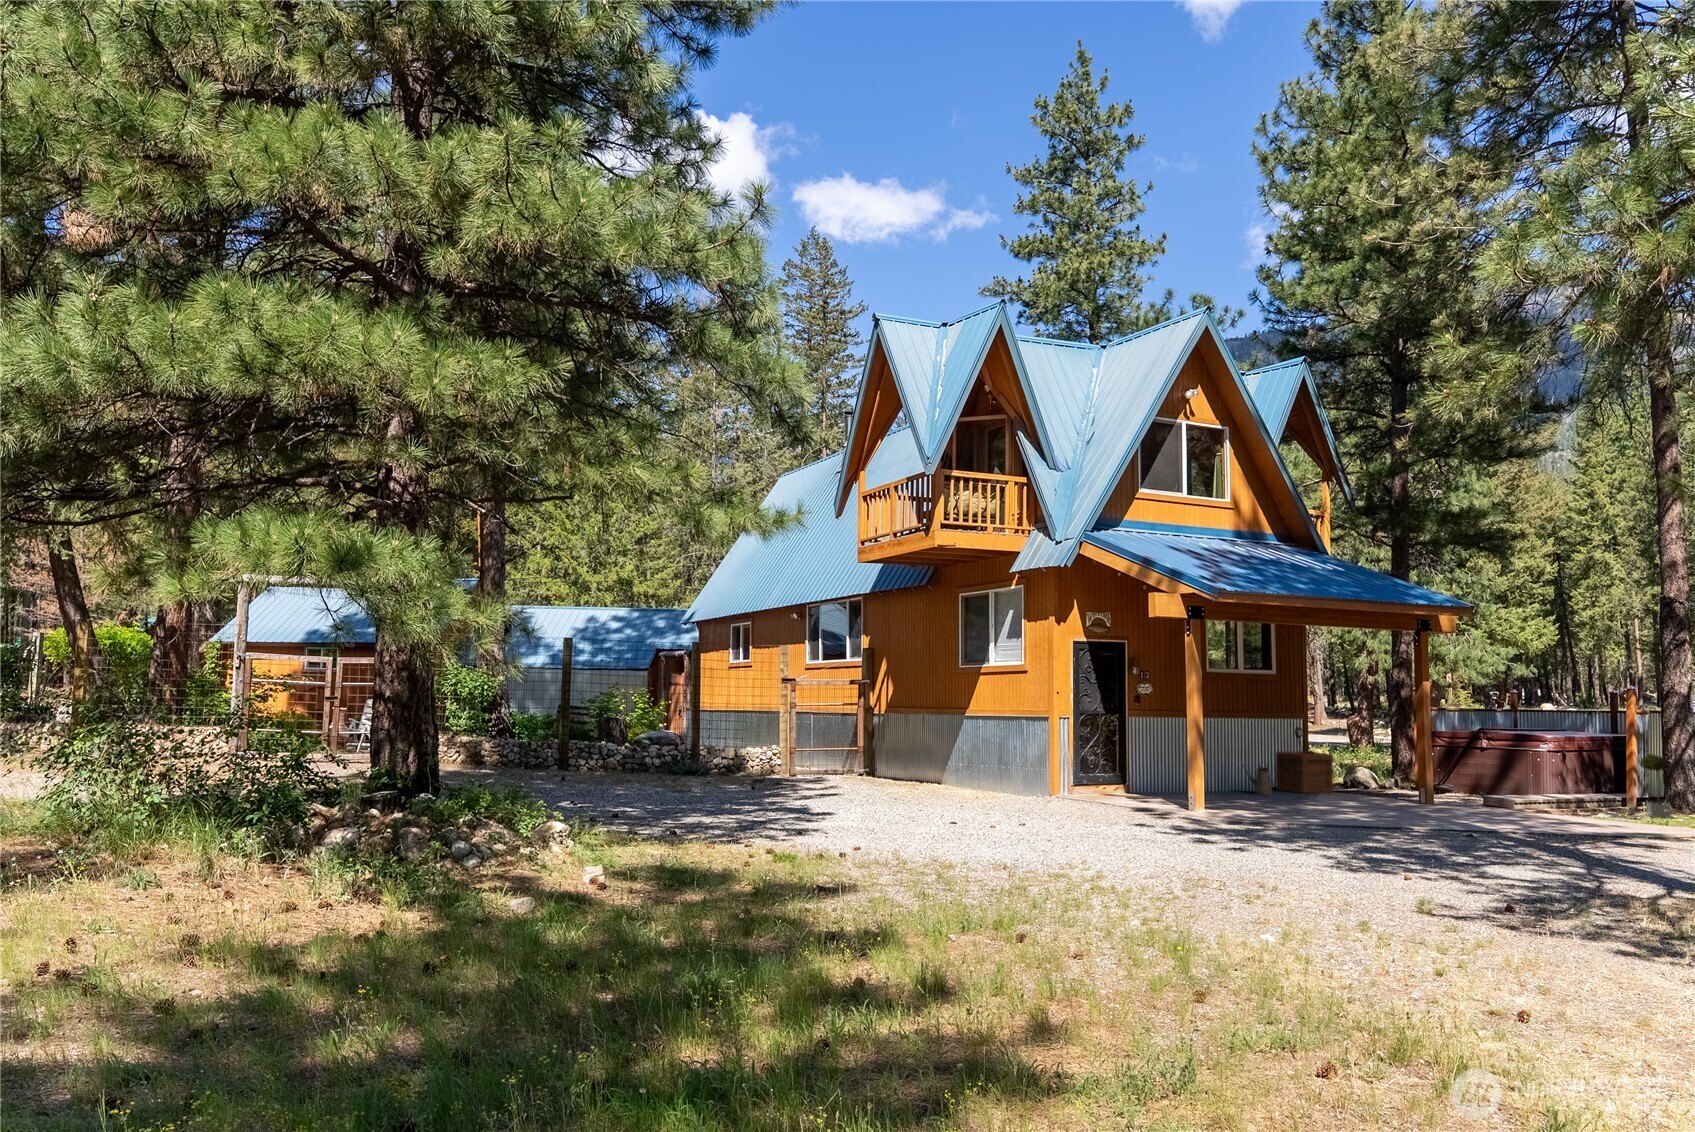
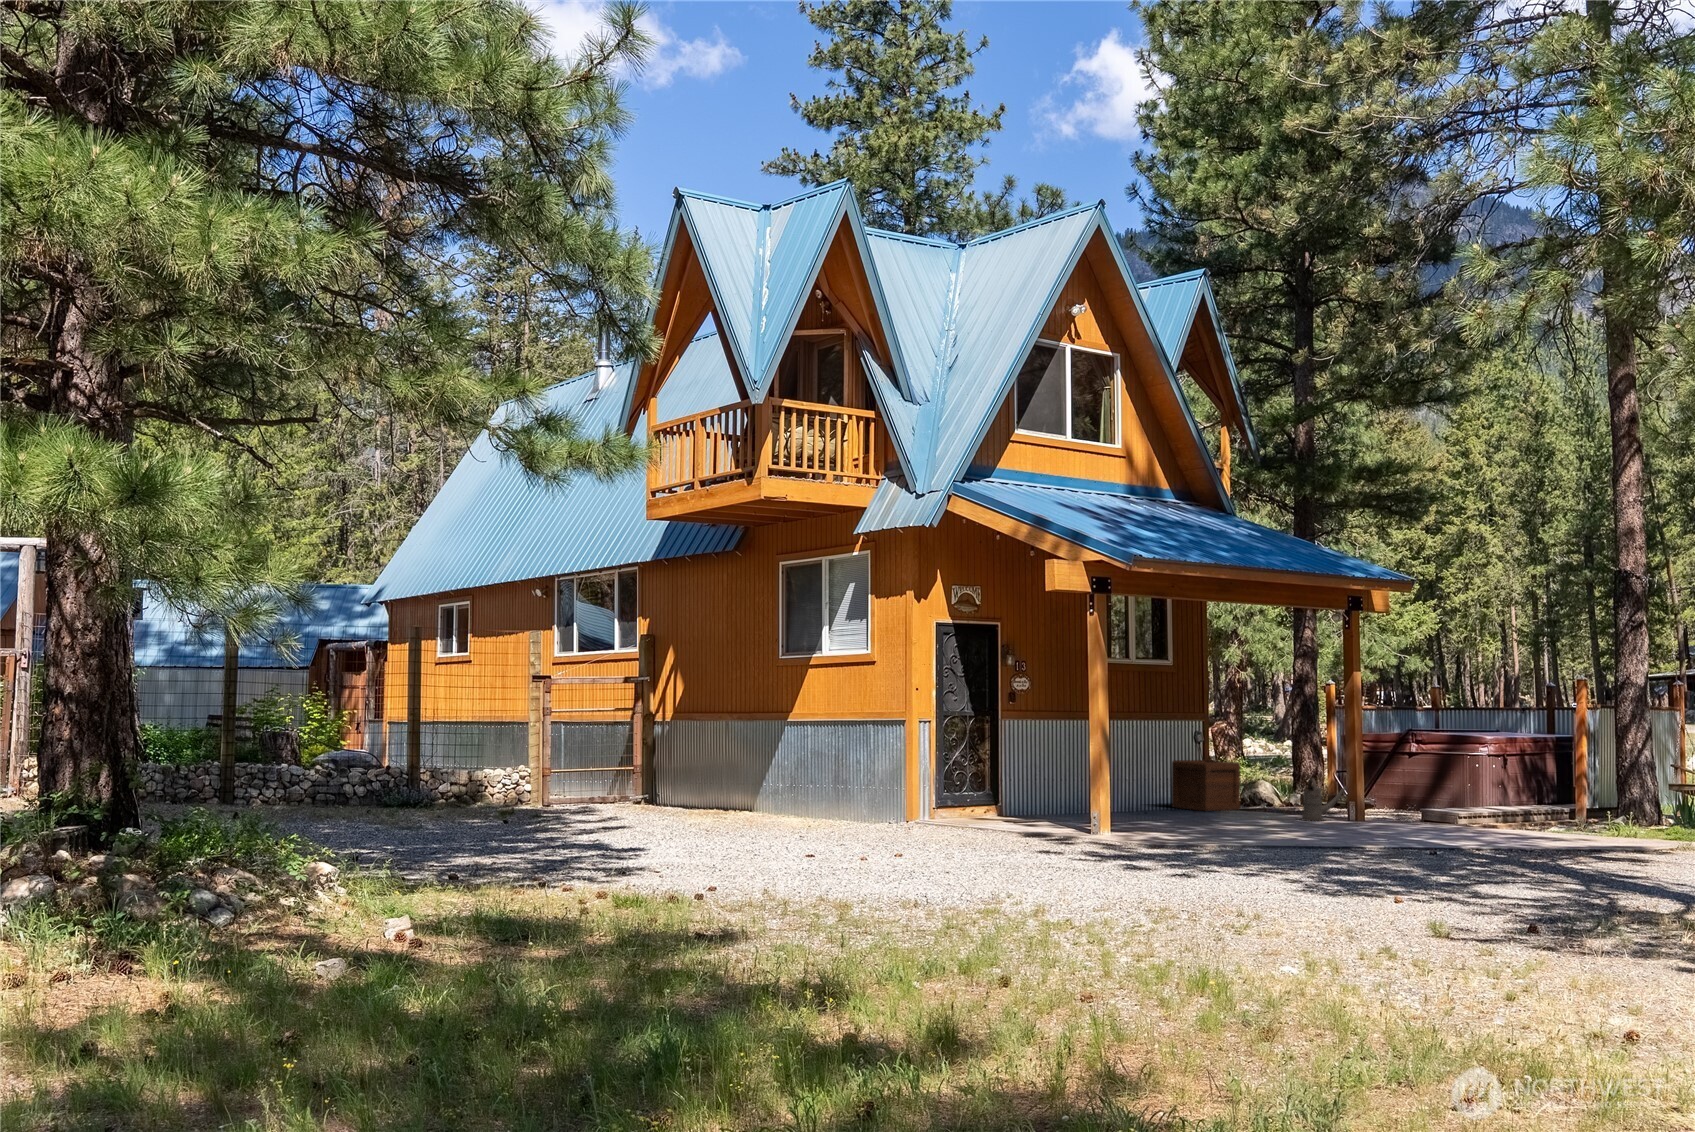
potted tree: present [1641,754,1671,819] -> none [1591,752,1626,829]
watering can: present [1243,763,1274,795] -> present [1296,779,1347,821]

